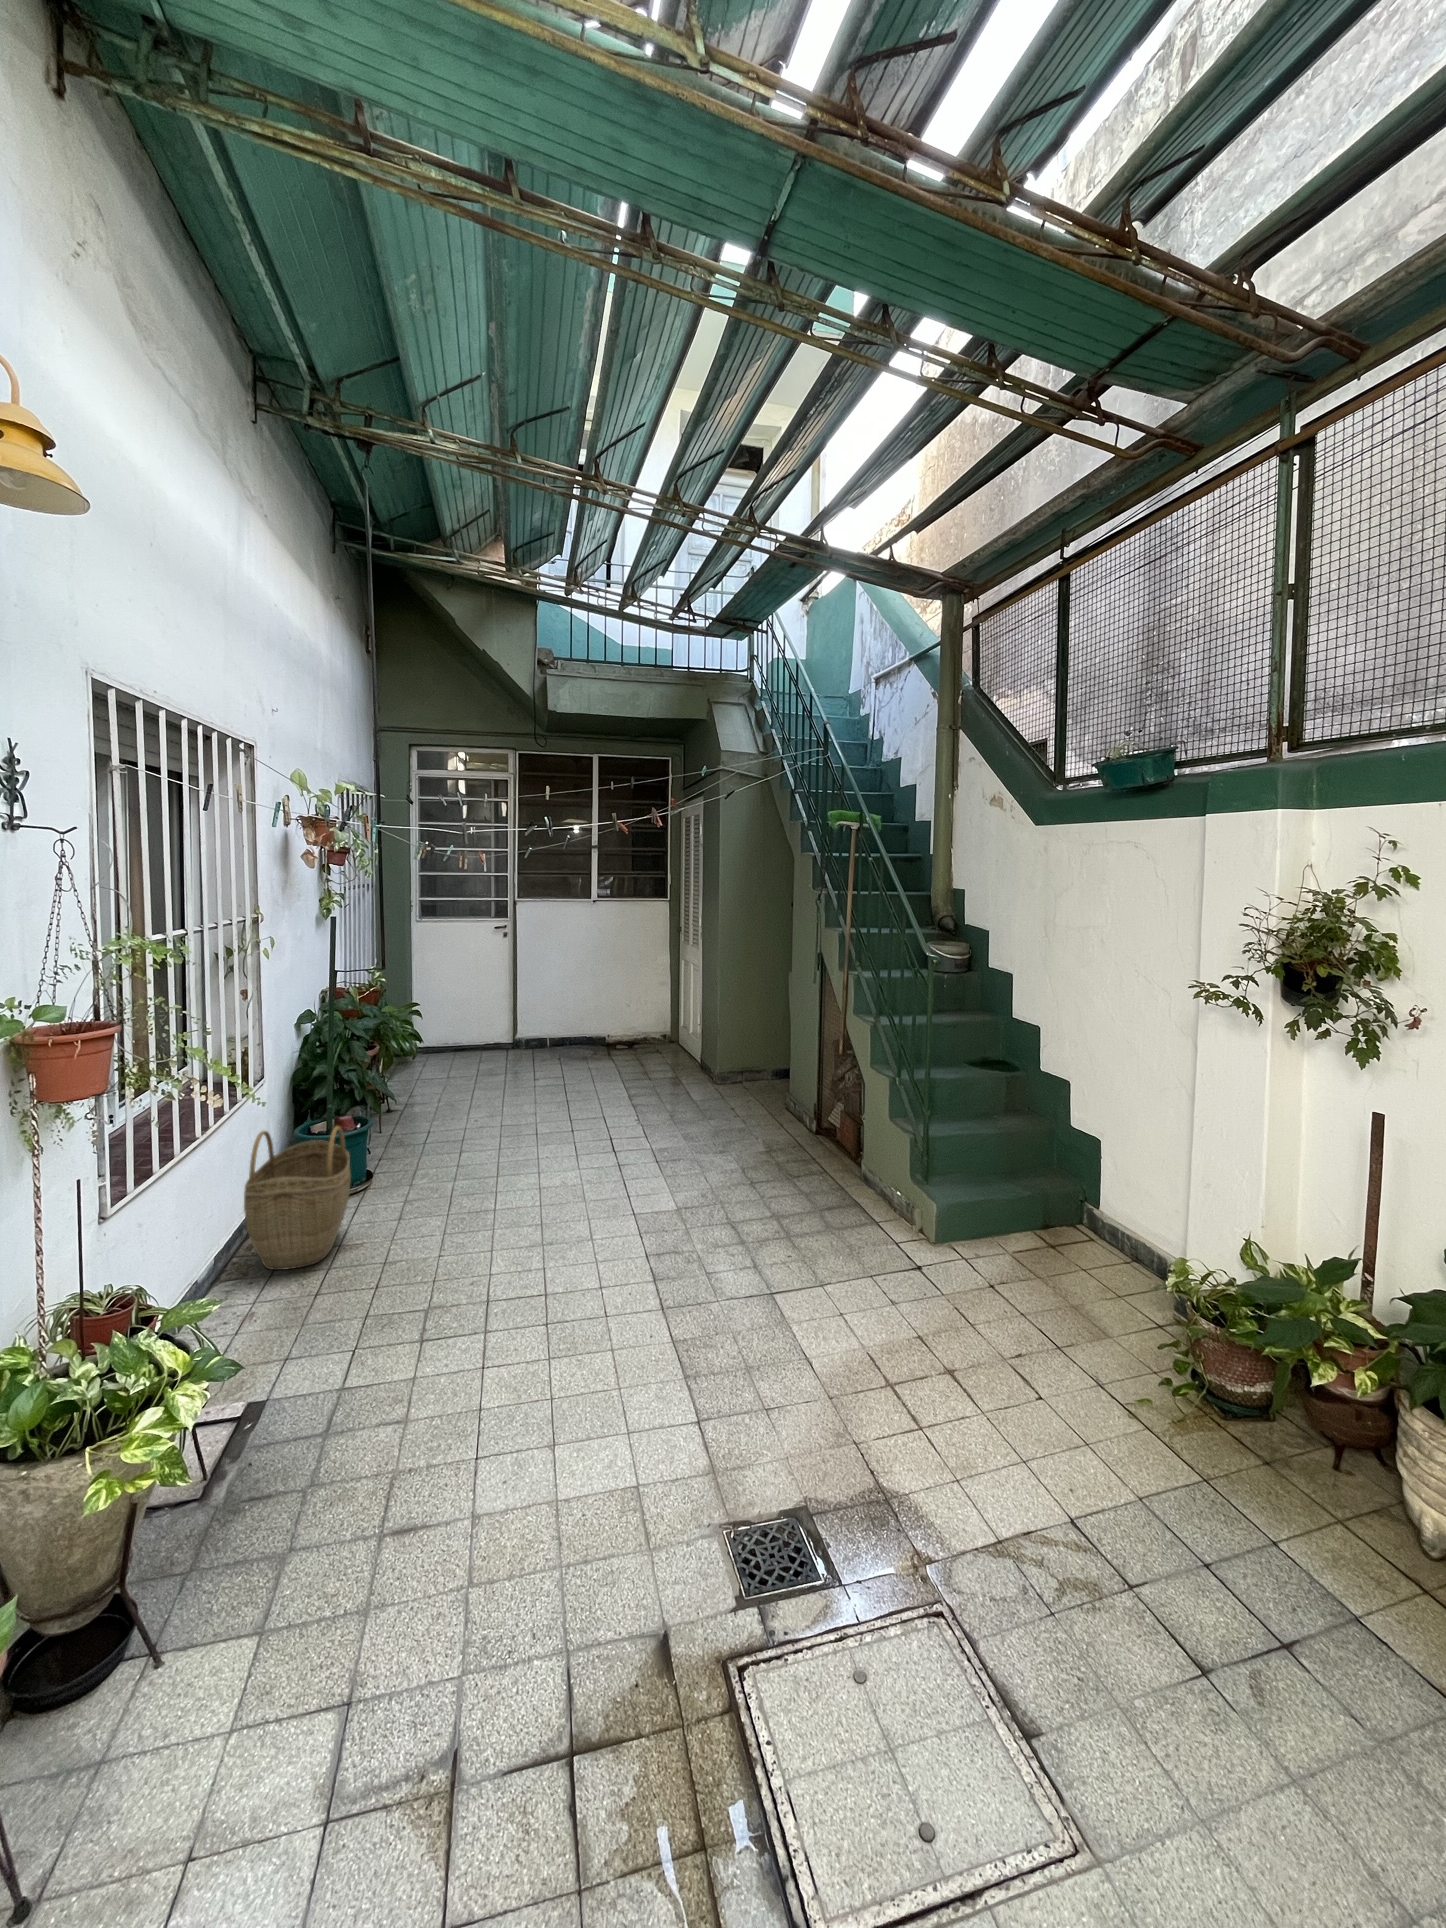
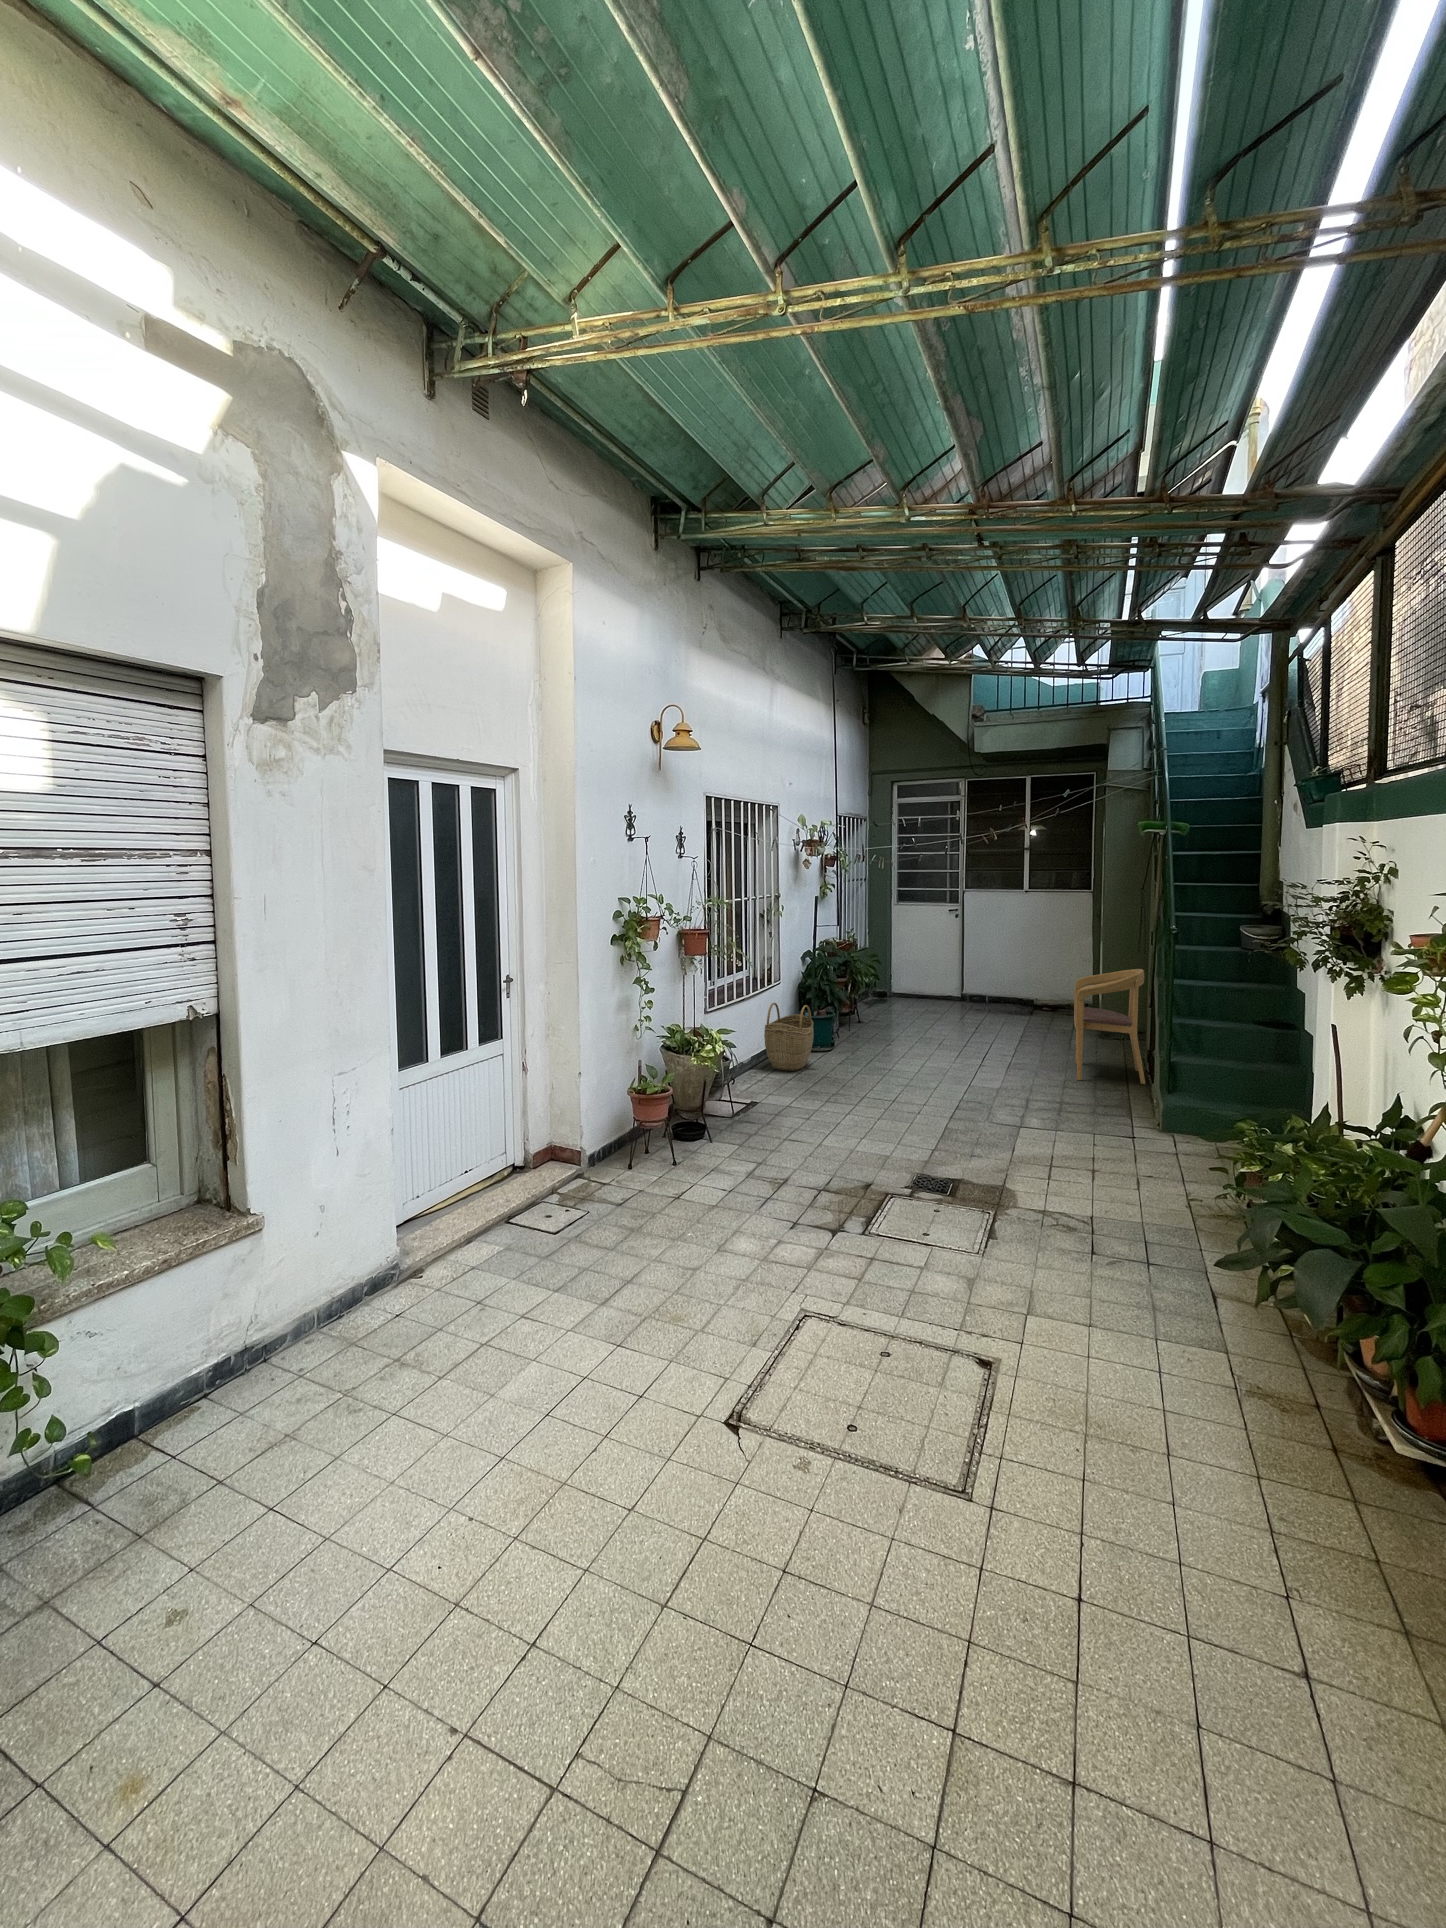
chair: none [723,1000,826,1161] -> present [1074,969,1145,1084]

